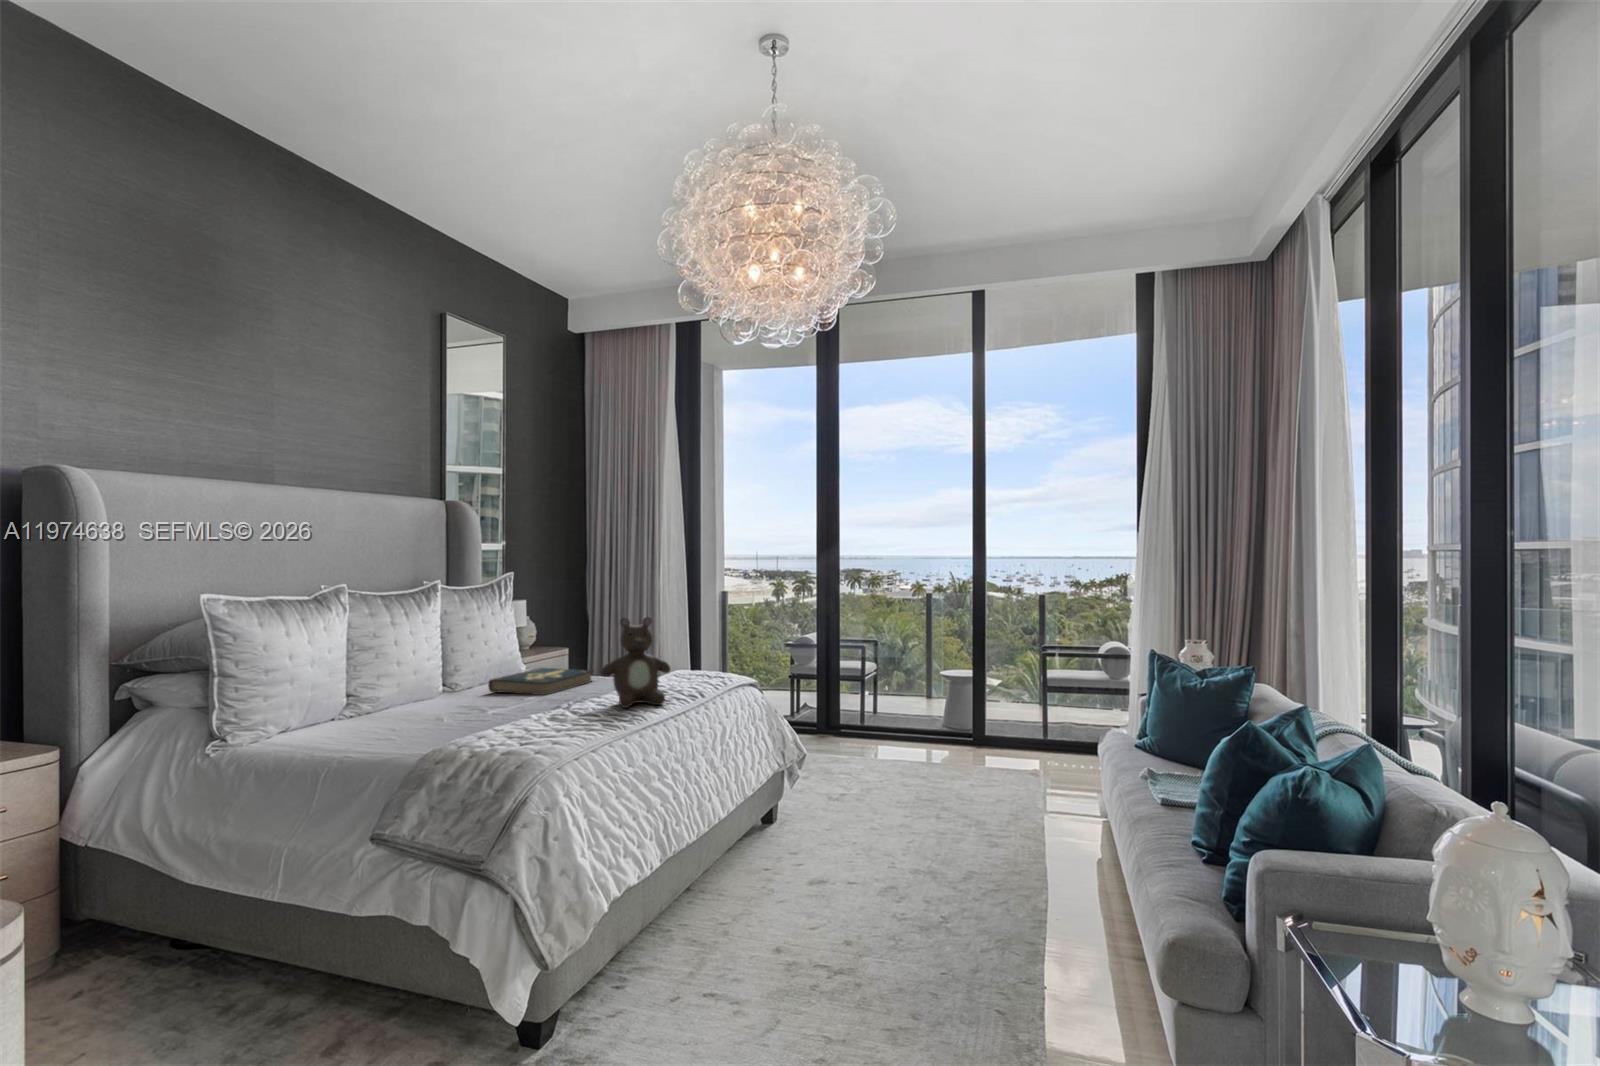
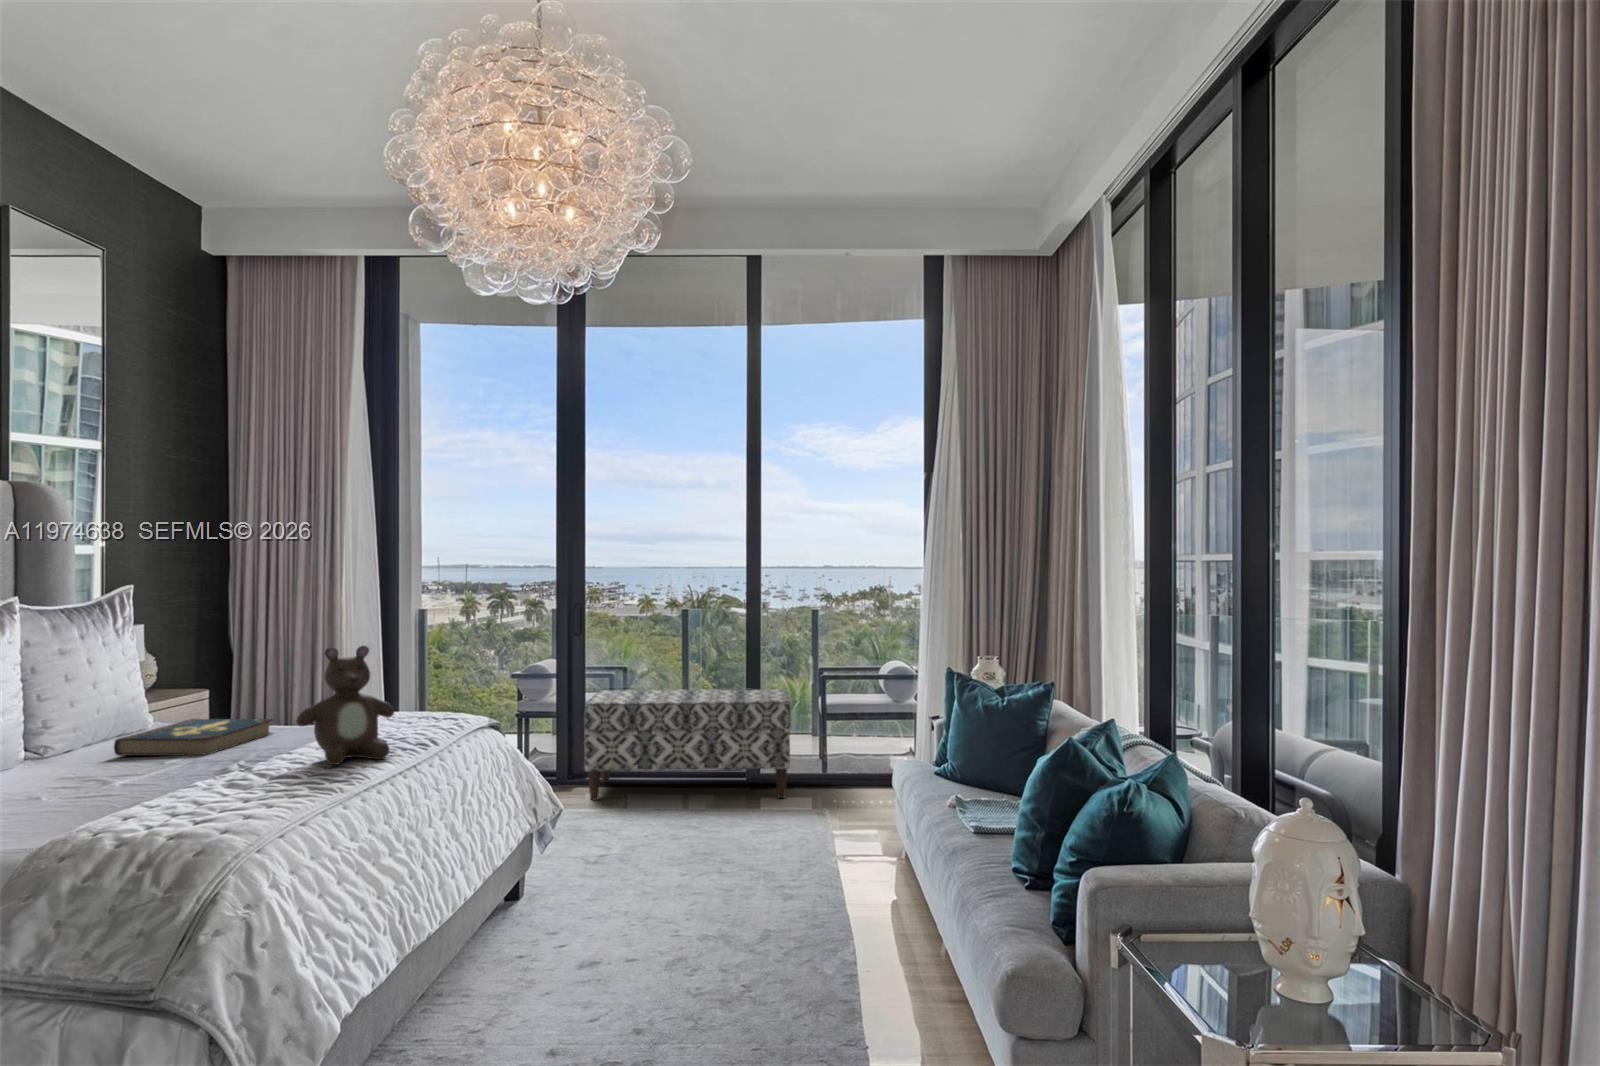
bench: none [835,658,1014,760] -> present [584,688,791,800]

